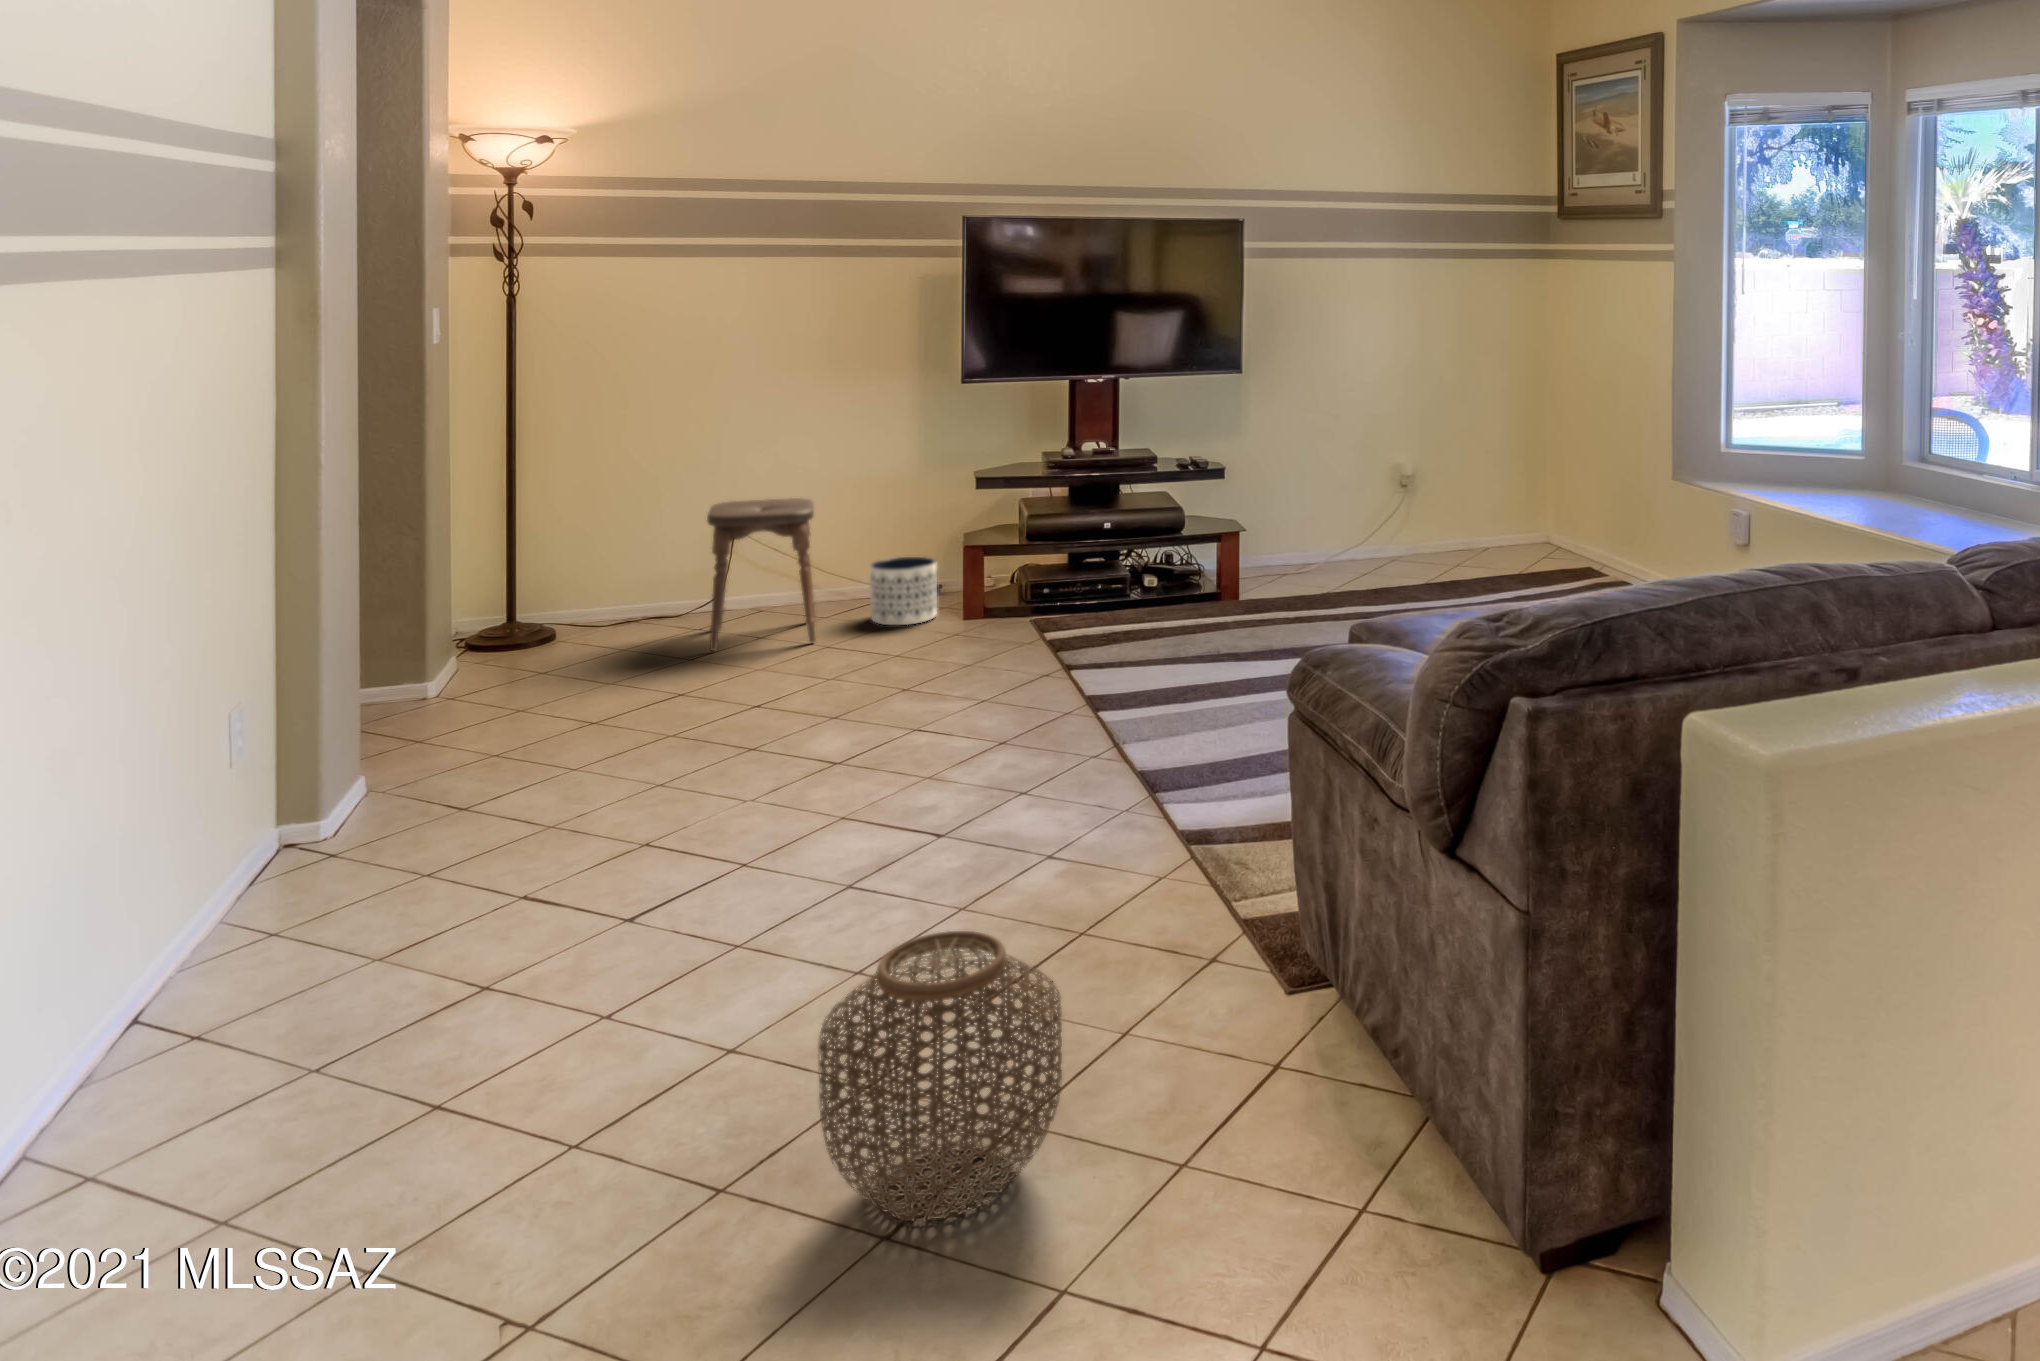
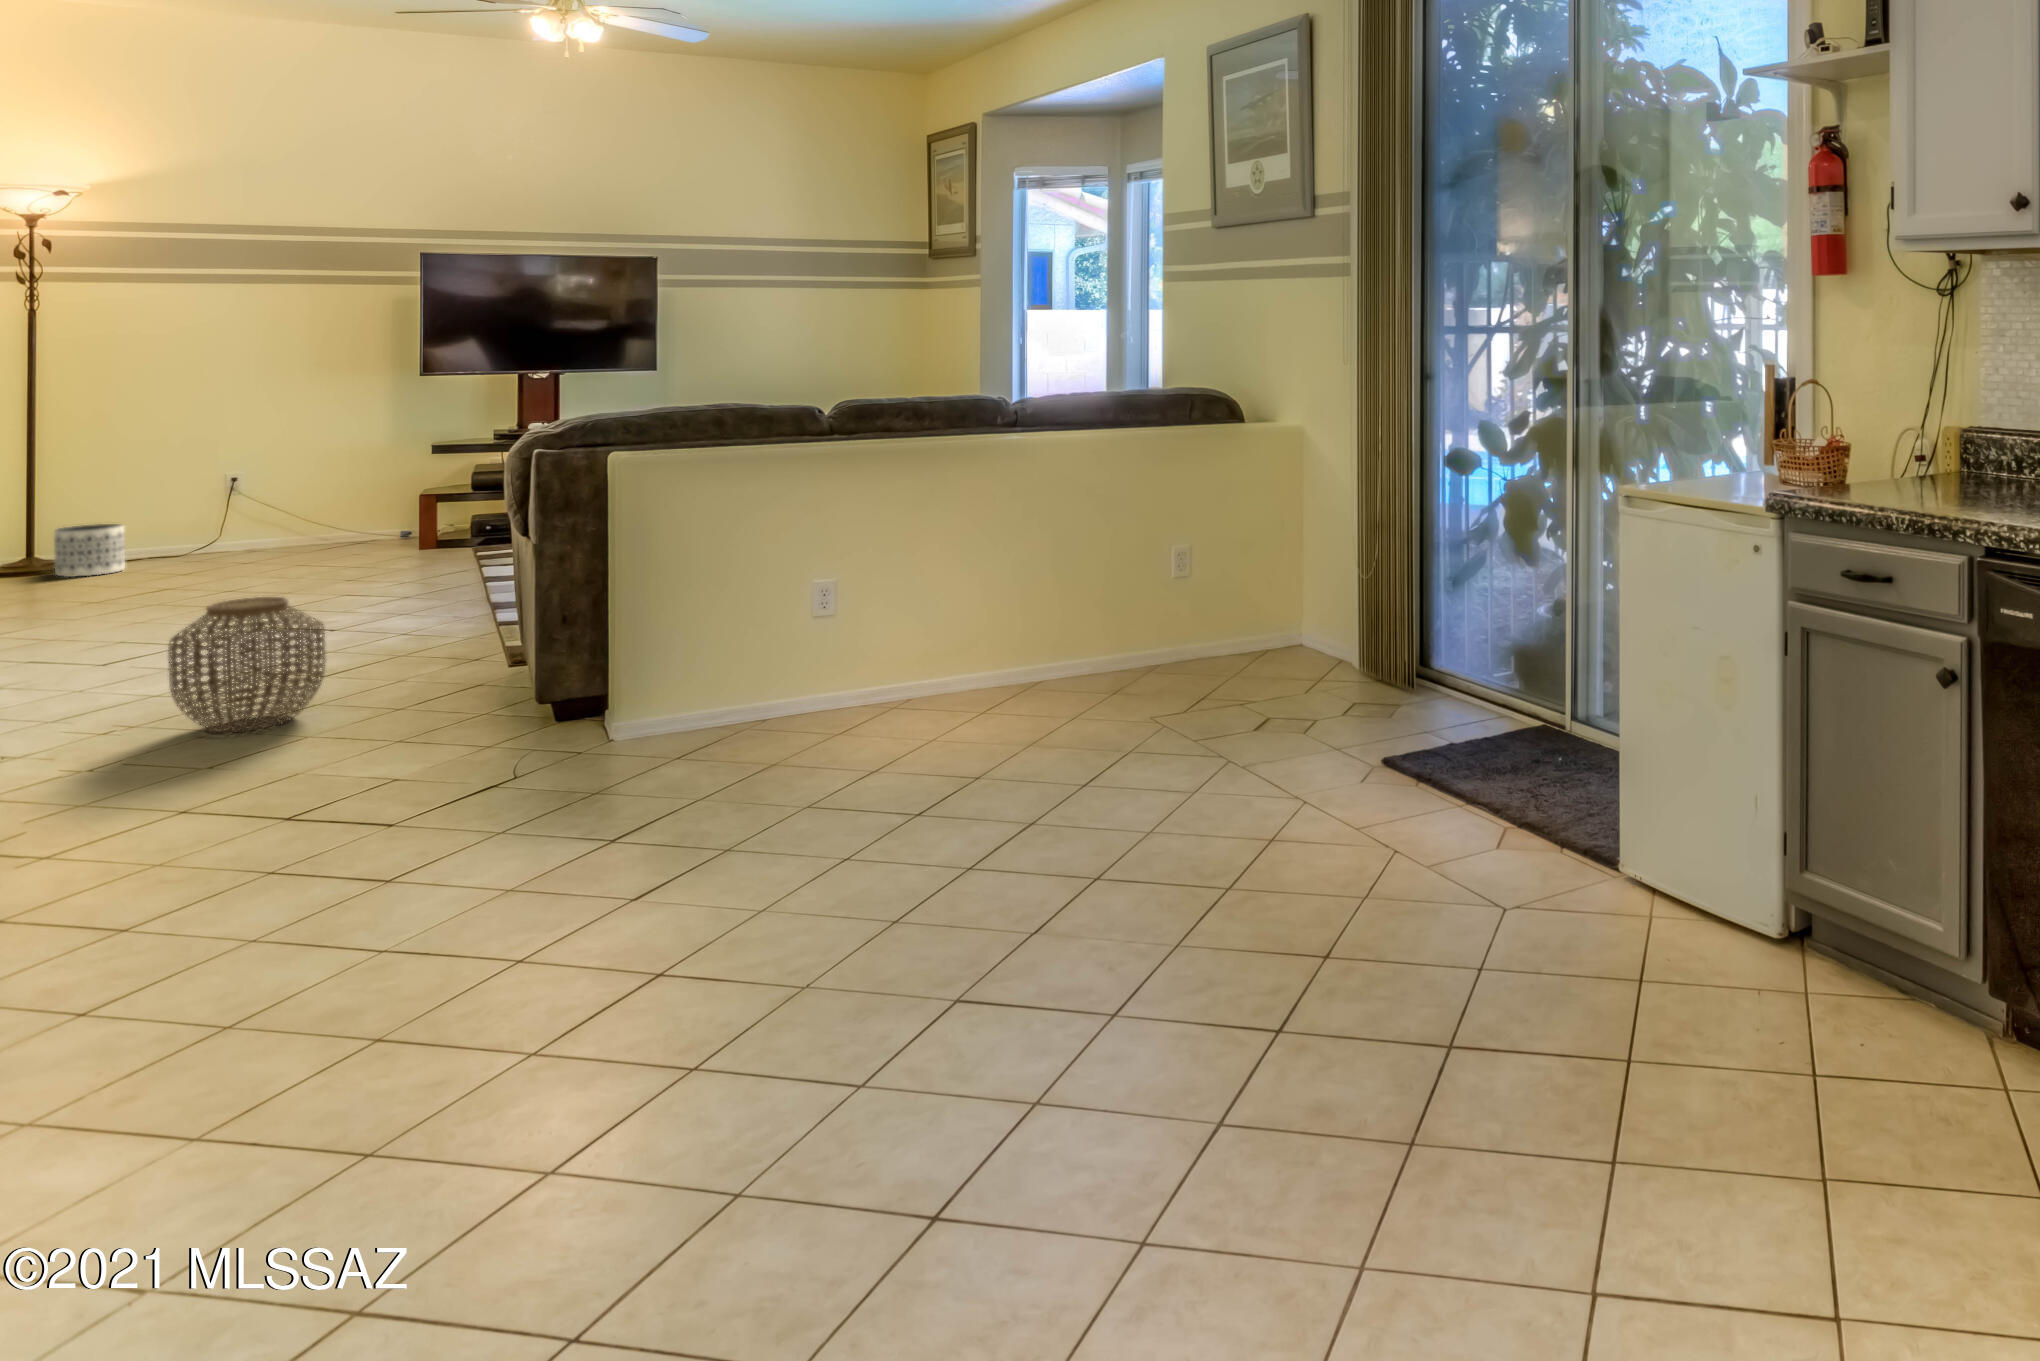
stool: present [707,498,816,651] -> none [197,462,297,570]
planter: present [870,557,937,625] -> present [54,524,125,577]

